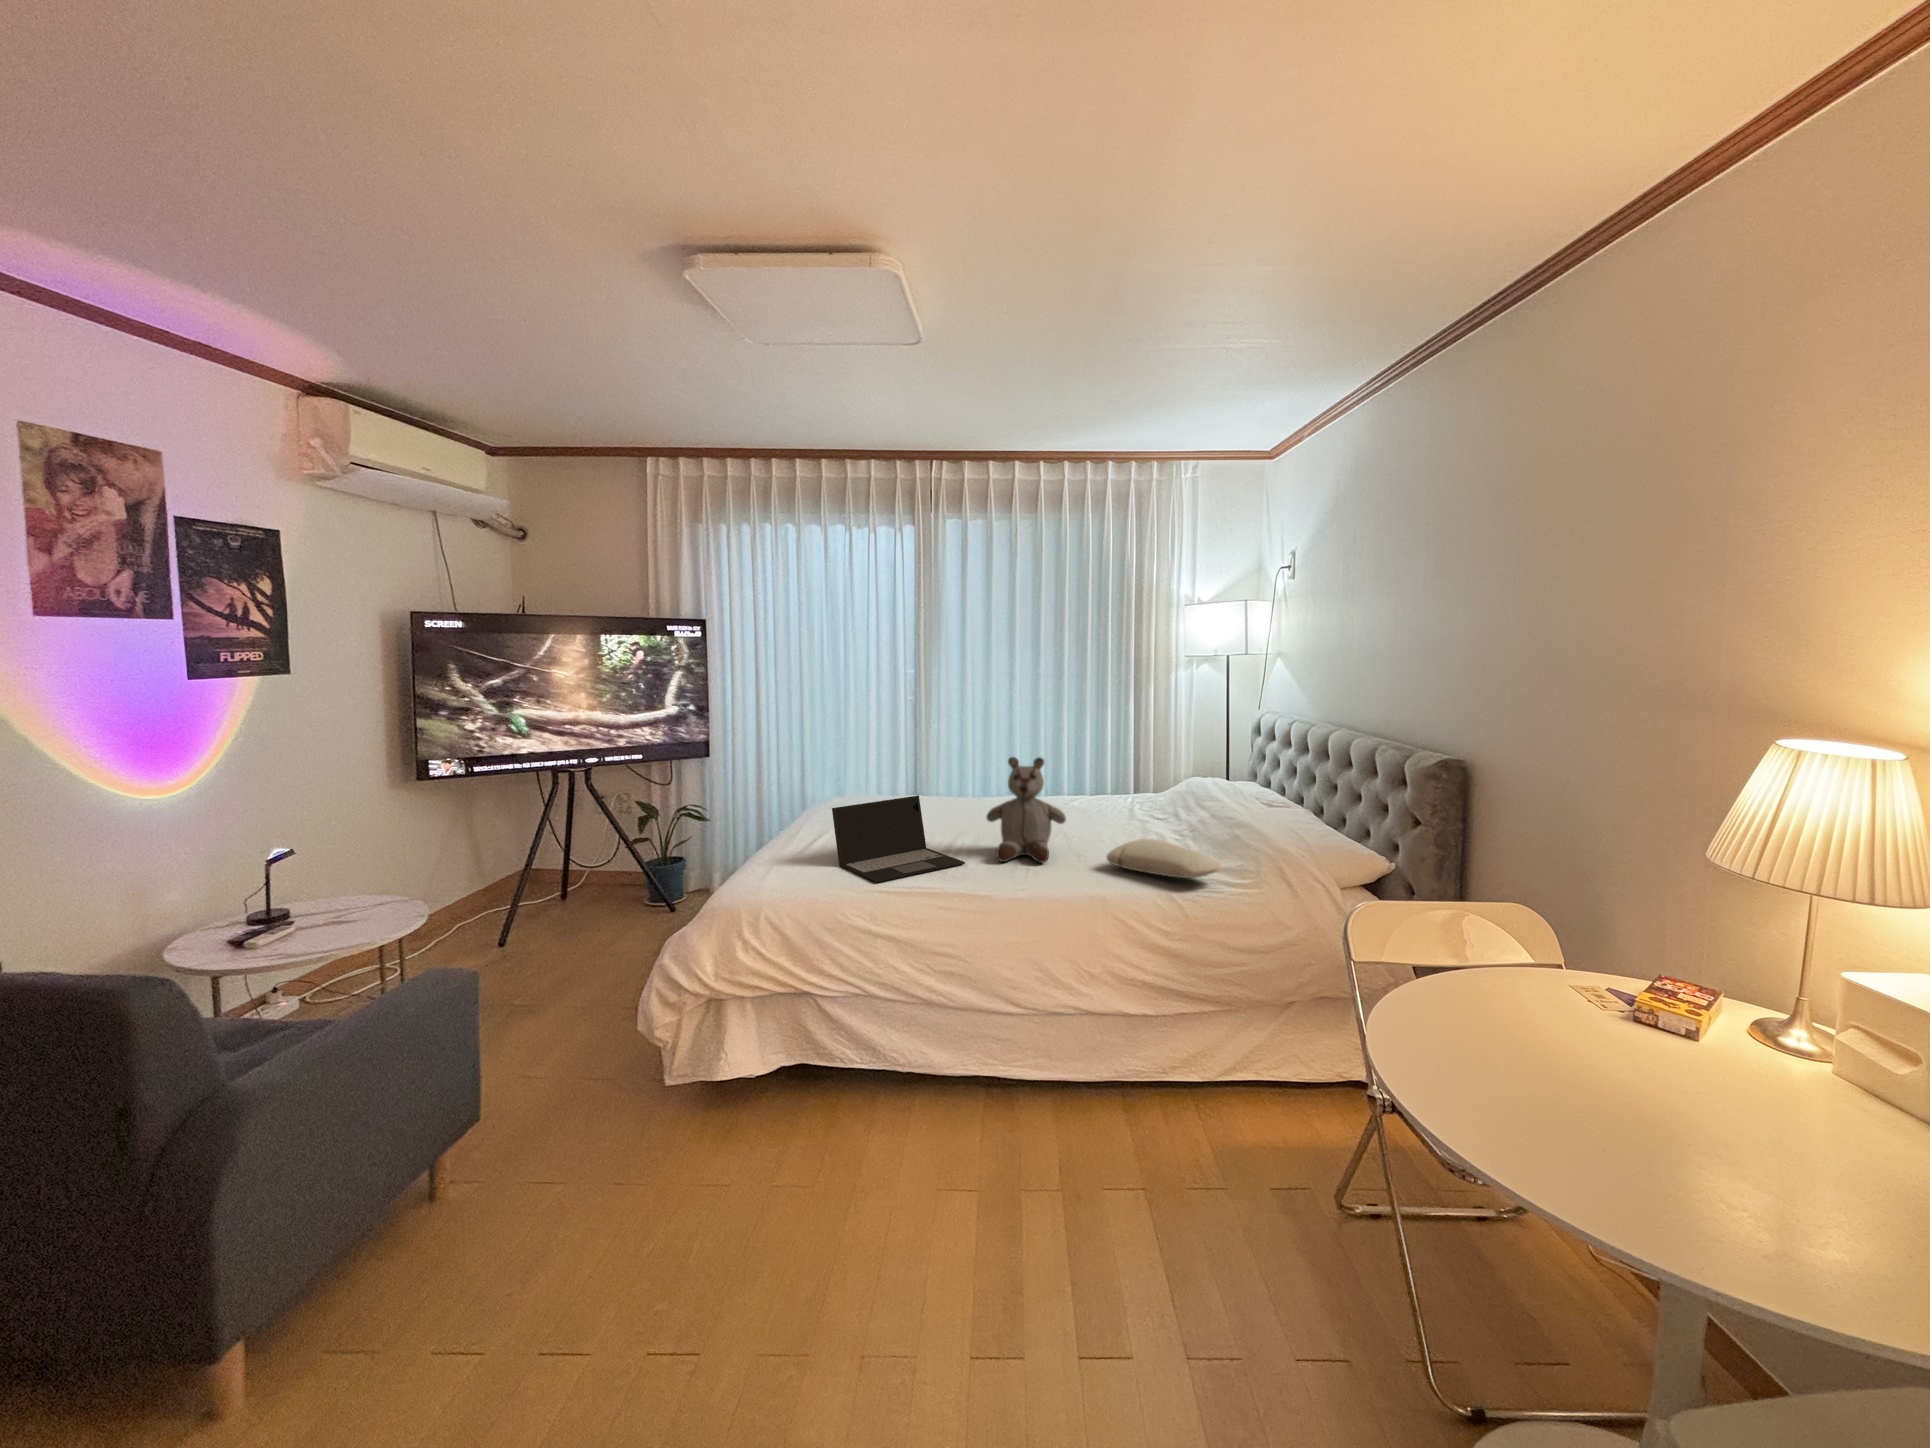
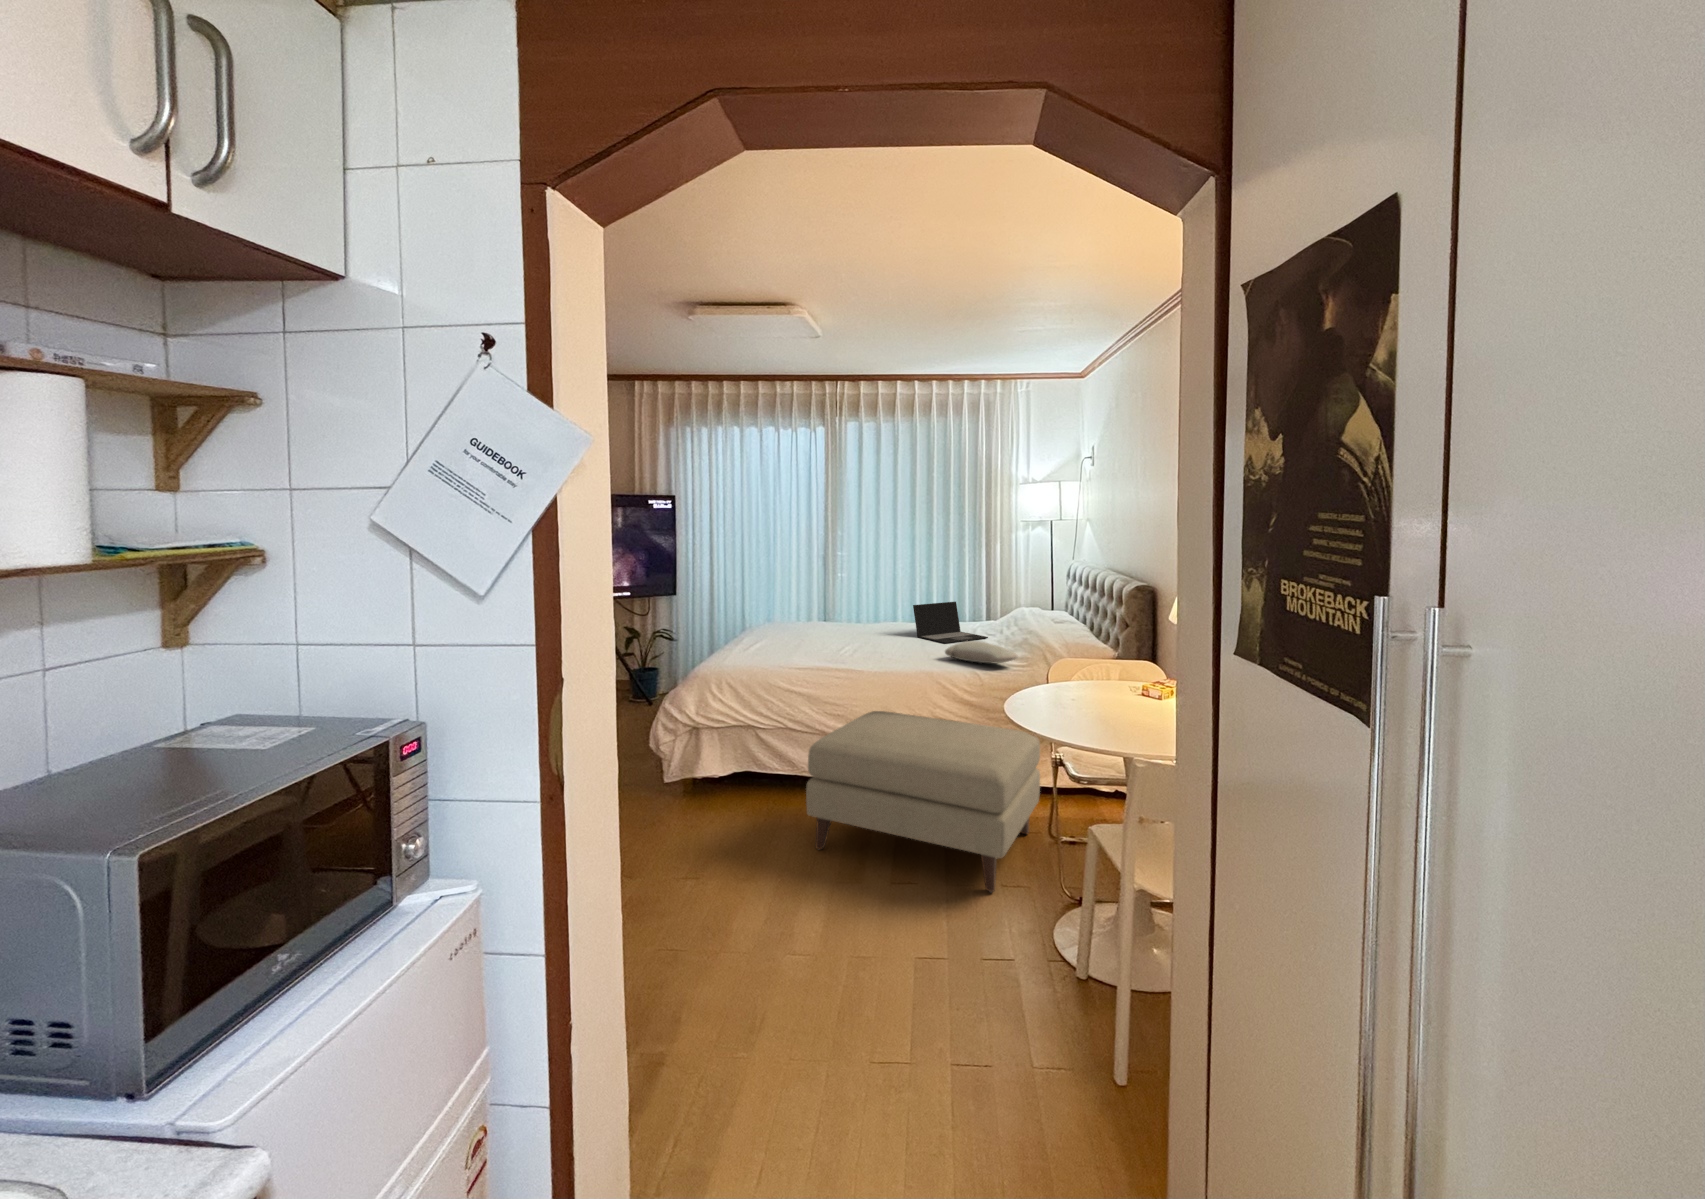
stuffed bear: present [987,757,1066,863] -> none [867,587,920,655]
laptop: present [832,795,965,883] -> present [913,602,988,643]
ottoman: none [896,966,1280,1336] -> present [806,711,1040,892]

